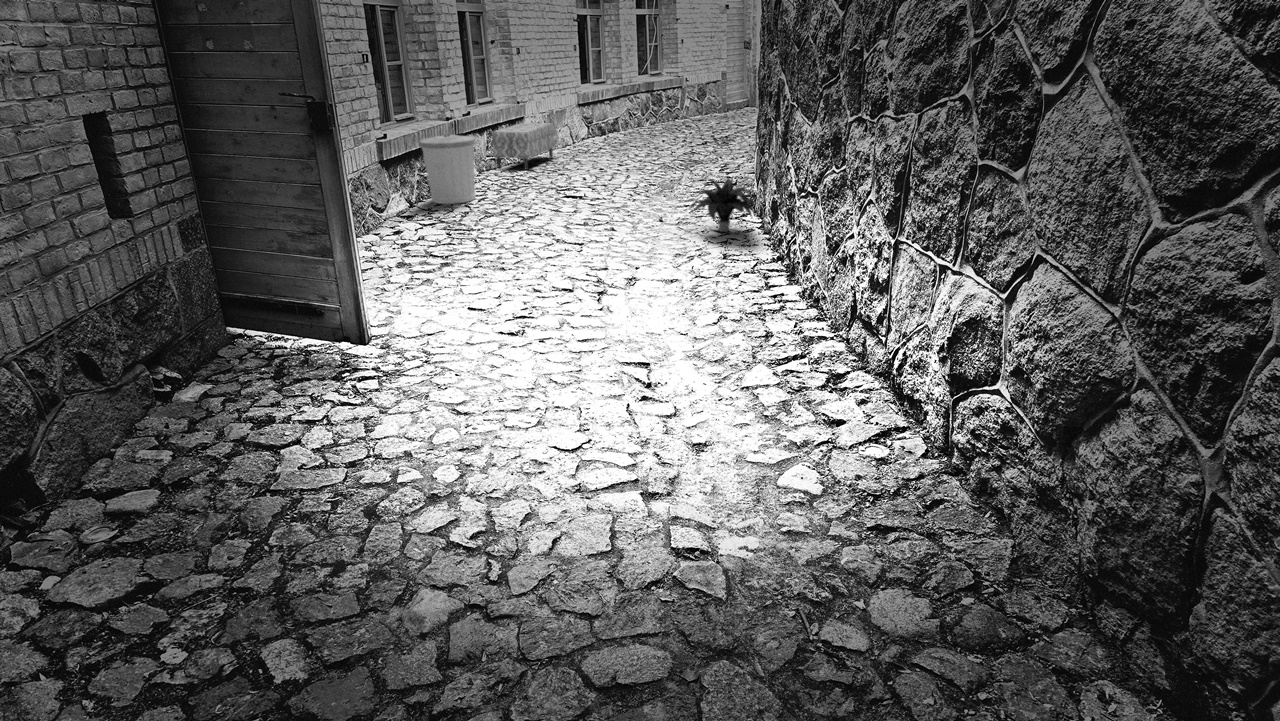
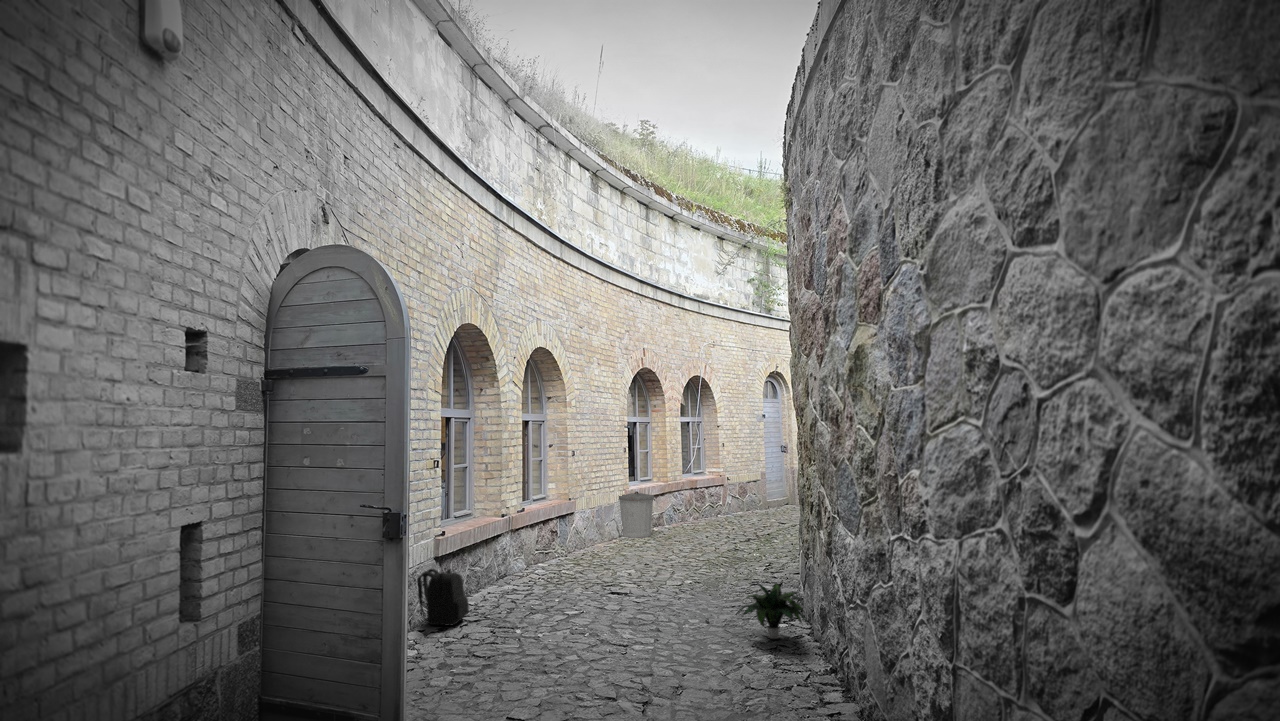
bench: present [492,123,555,170] -> none [539,517,600,564]
trash can: present [419,133,476,204] -> present [619,491,654,538]
backpack: none [368,173,425,229] -> present [417,569,469,625]

